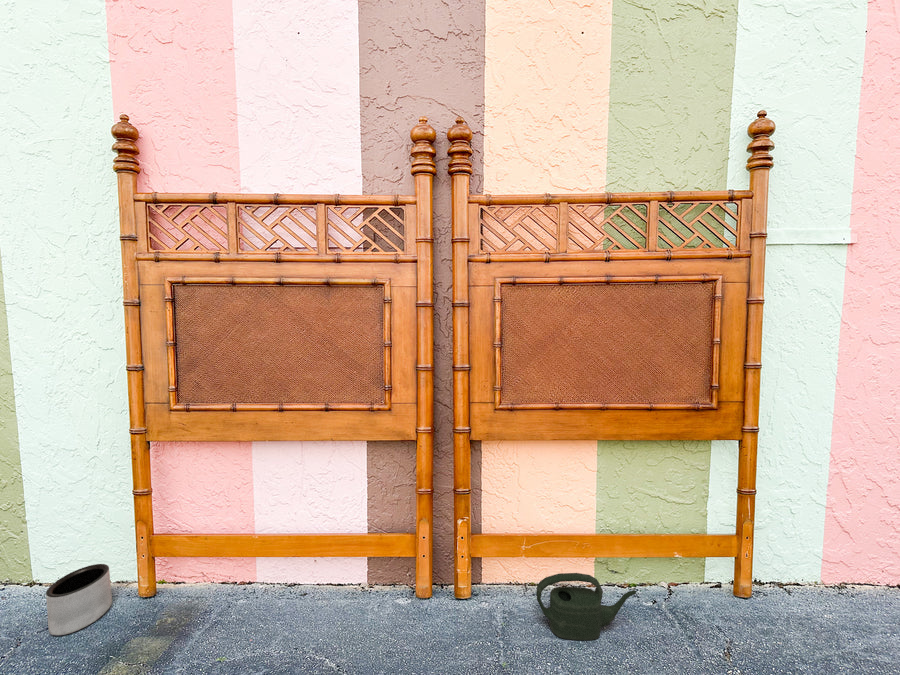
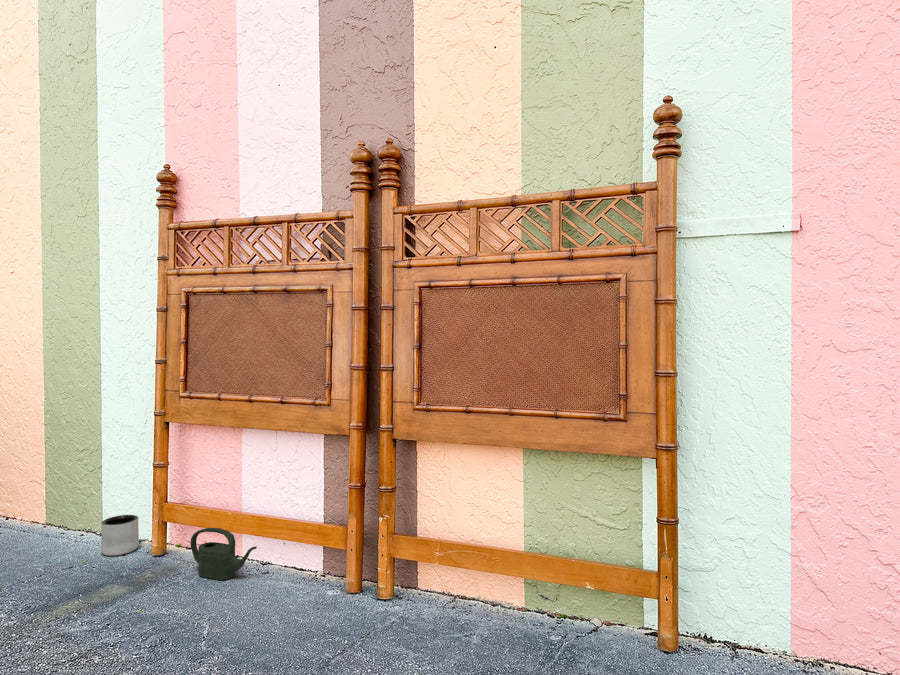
watering can: present [536,573,636,640] -> present [190,528,257,580]

